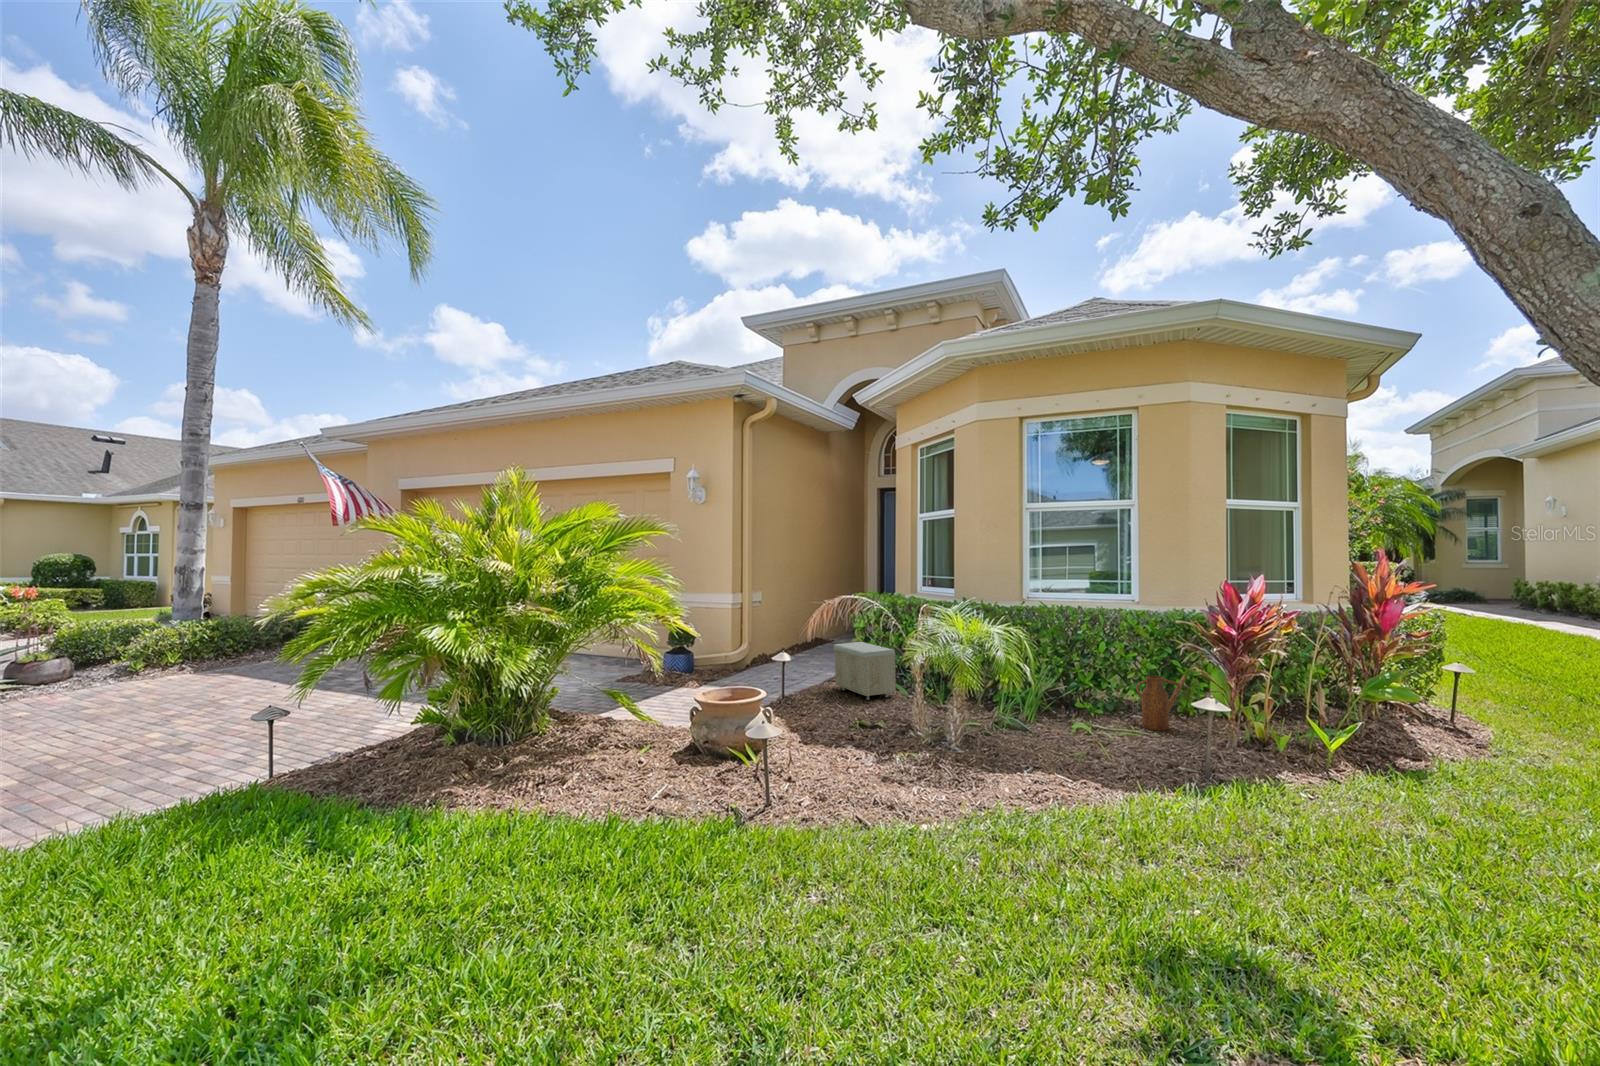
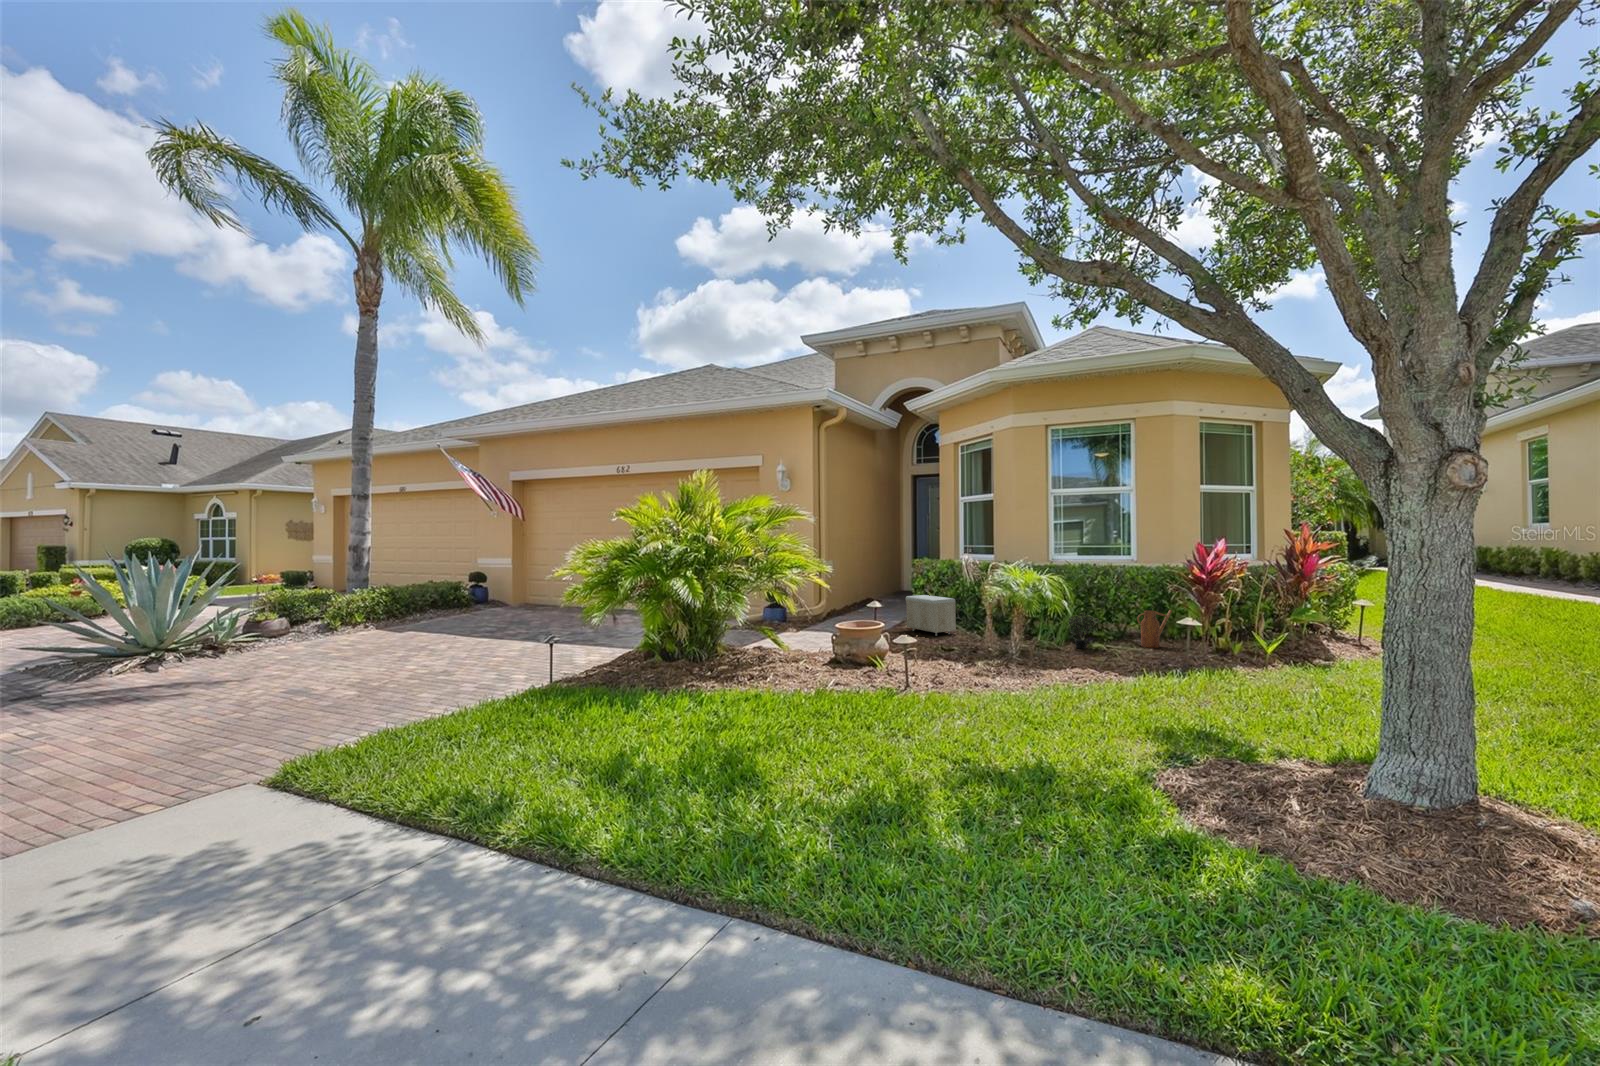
potted plant: none [1036,678,1080,731] -> present [1068,612,1099,649]

